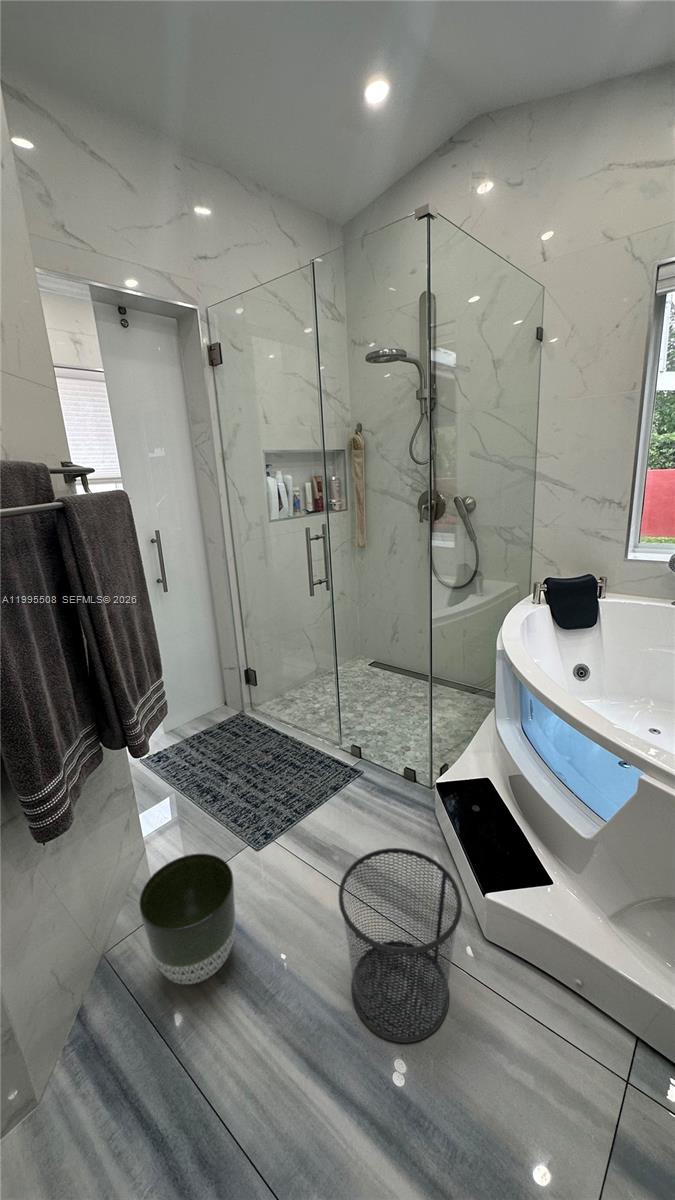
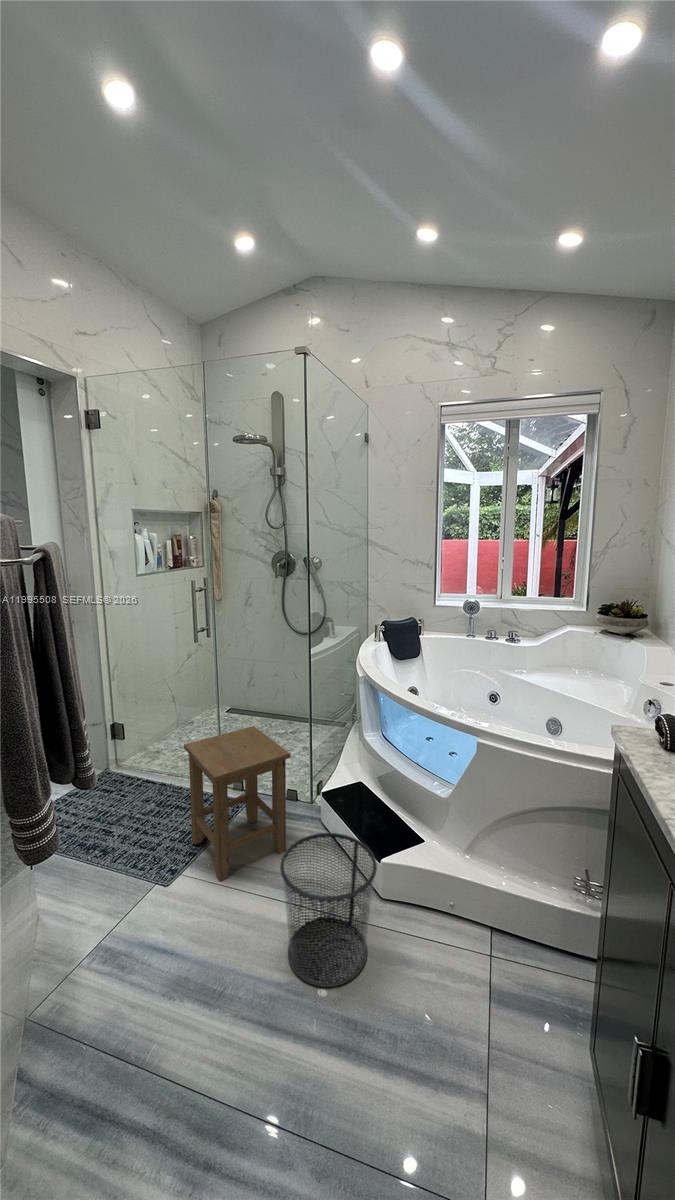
stool: none [283,695,391,860] -> present [184,726,291,881]
planter: present [139,853,235,985] -> none [88,880,179,1007]

